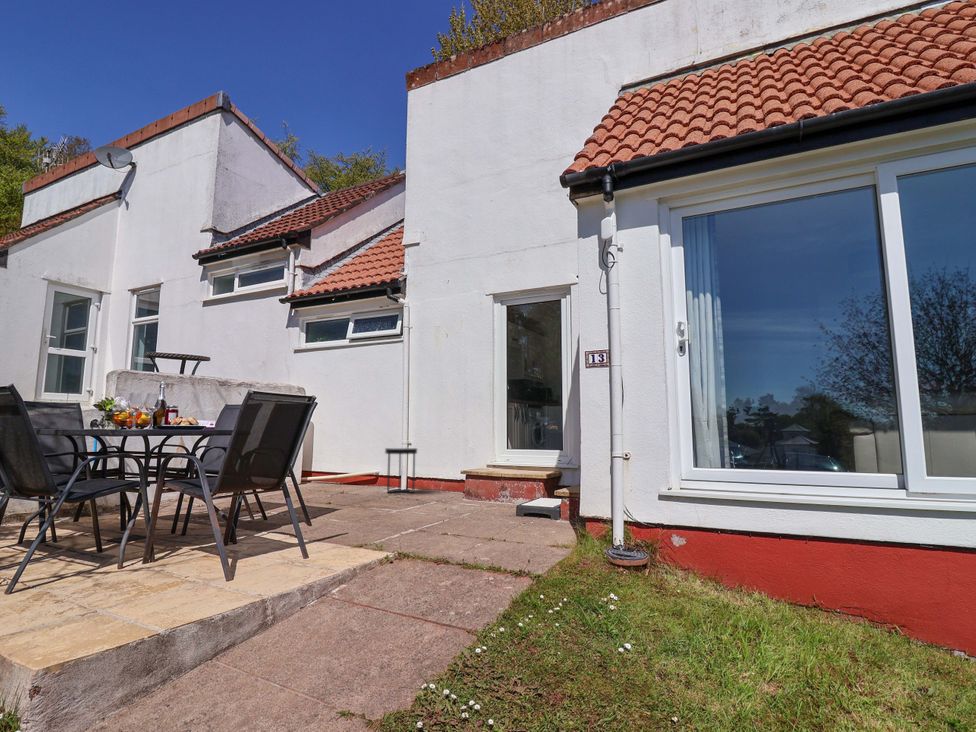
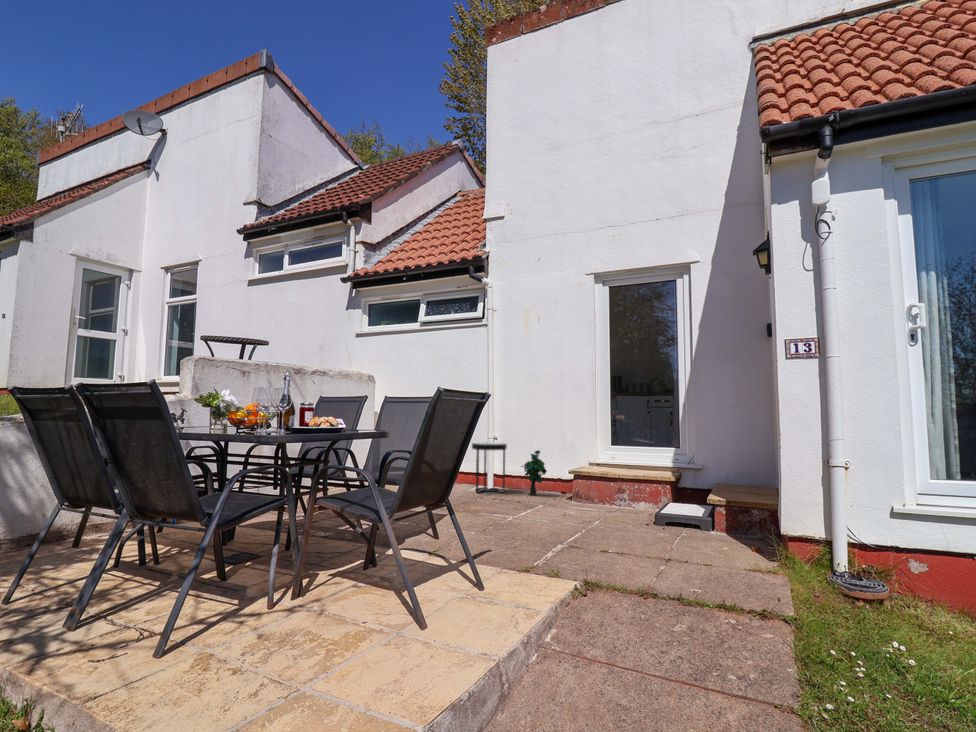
decorative plant: none [427,453,451,495] -> present [522,451,547,496]

